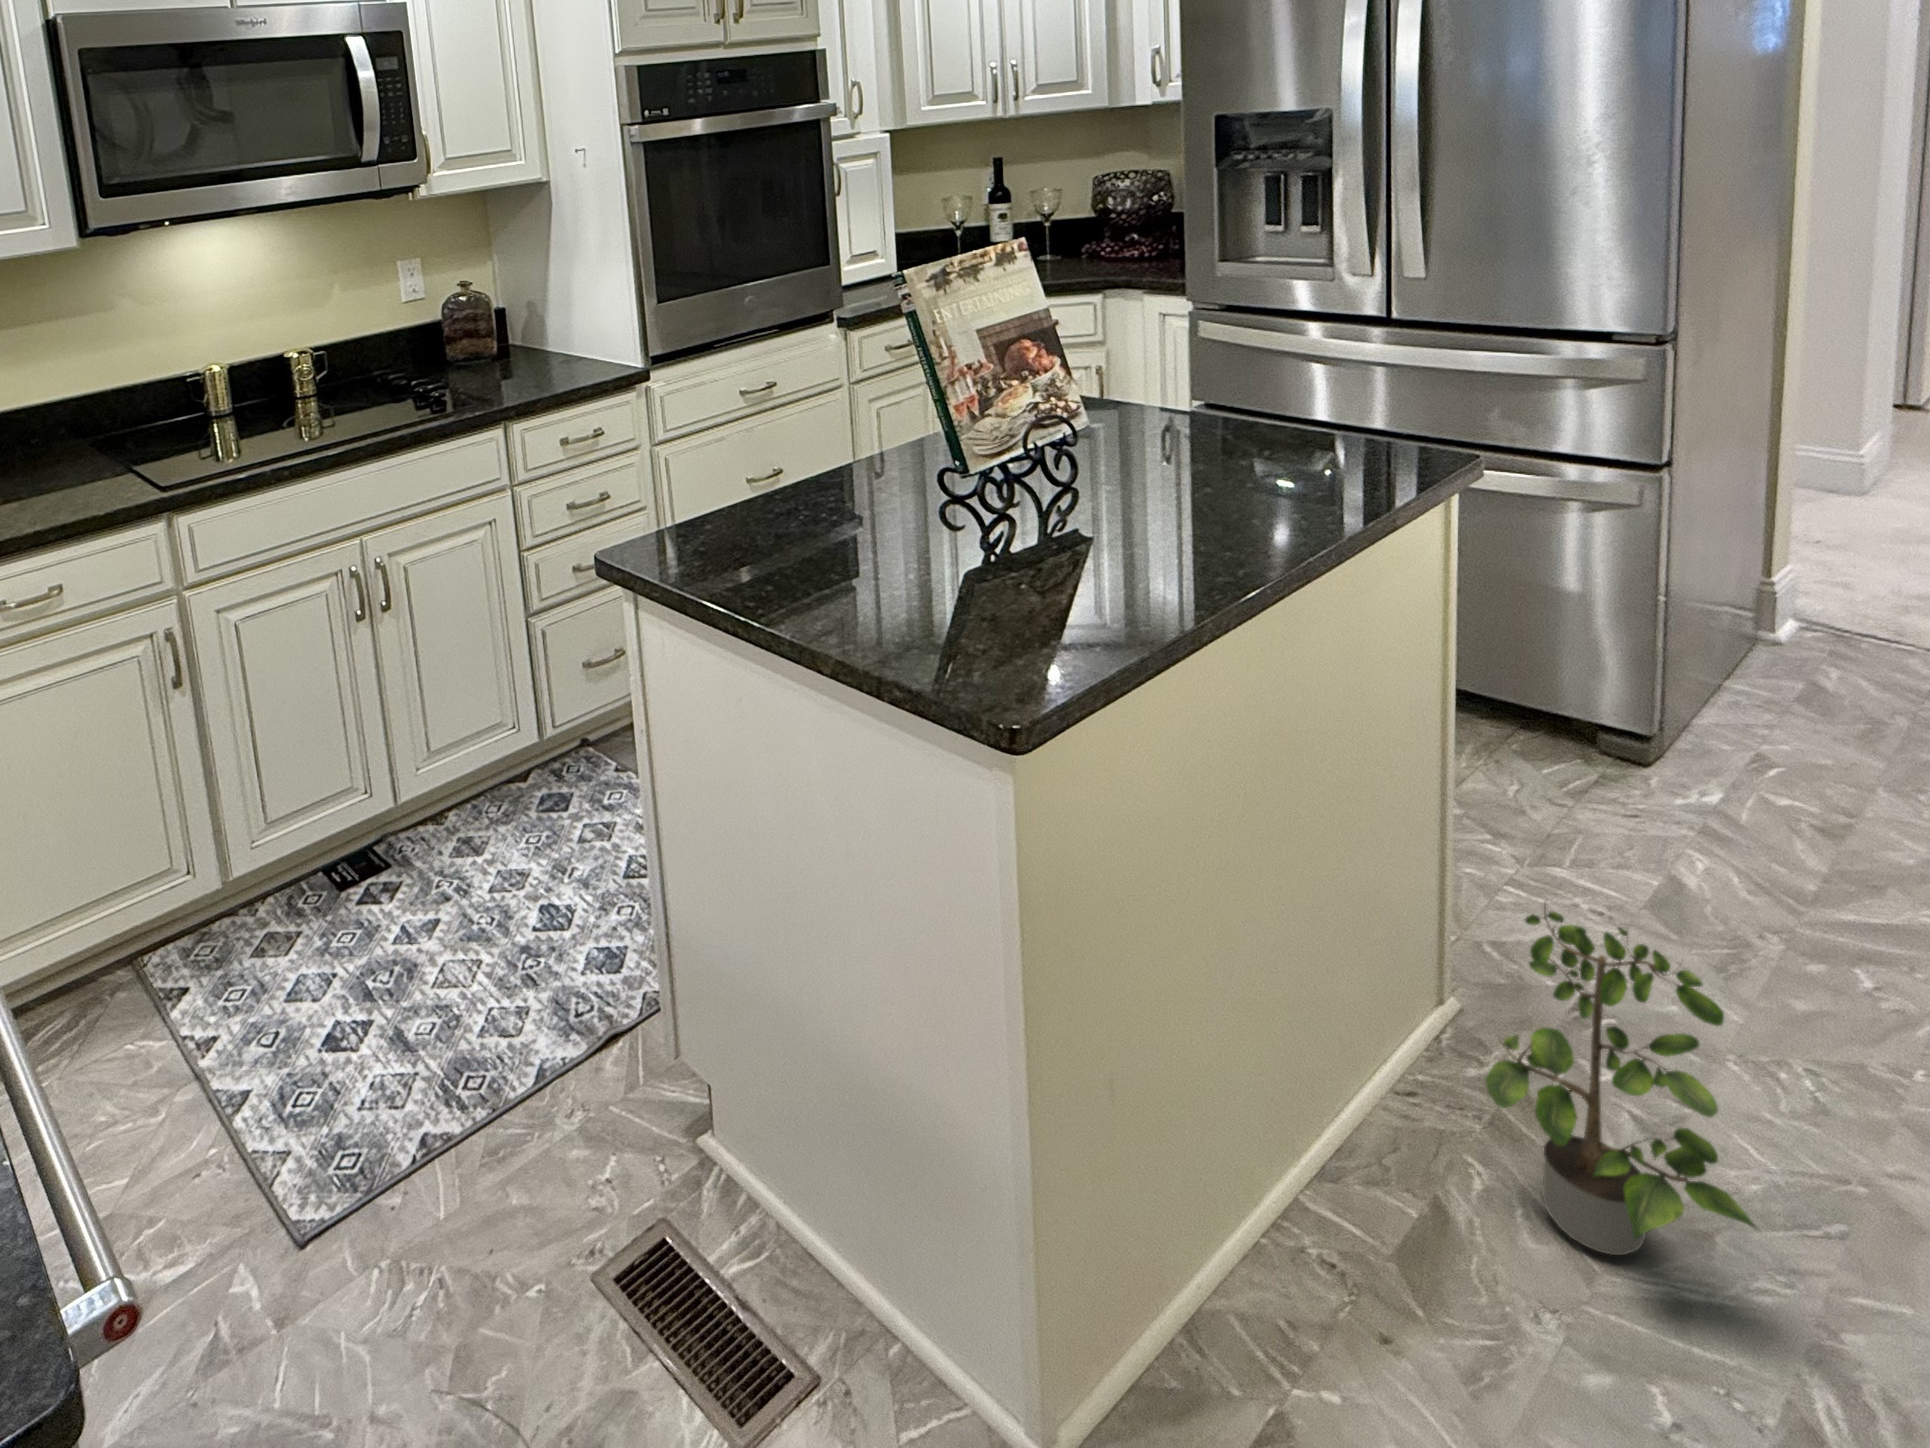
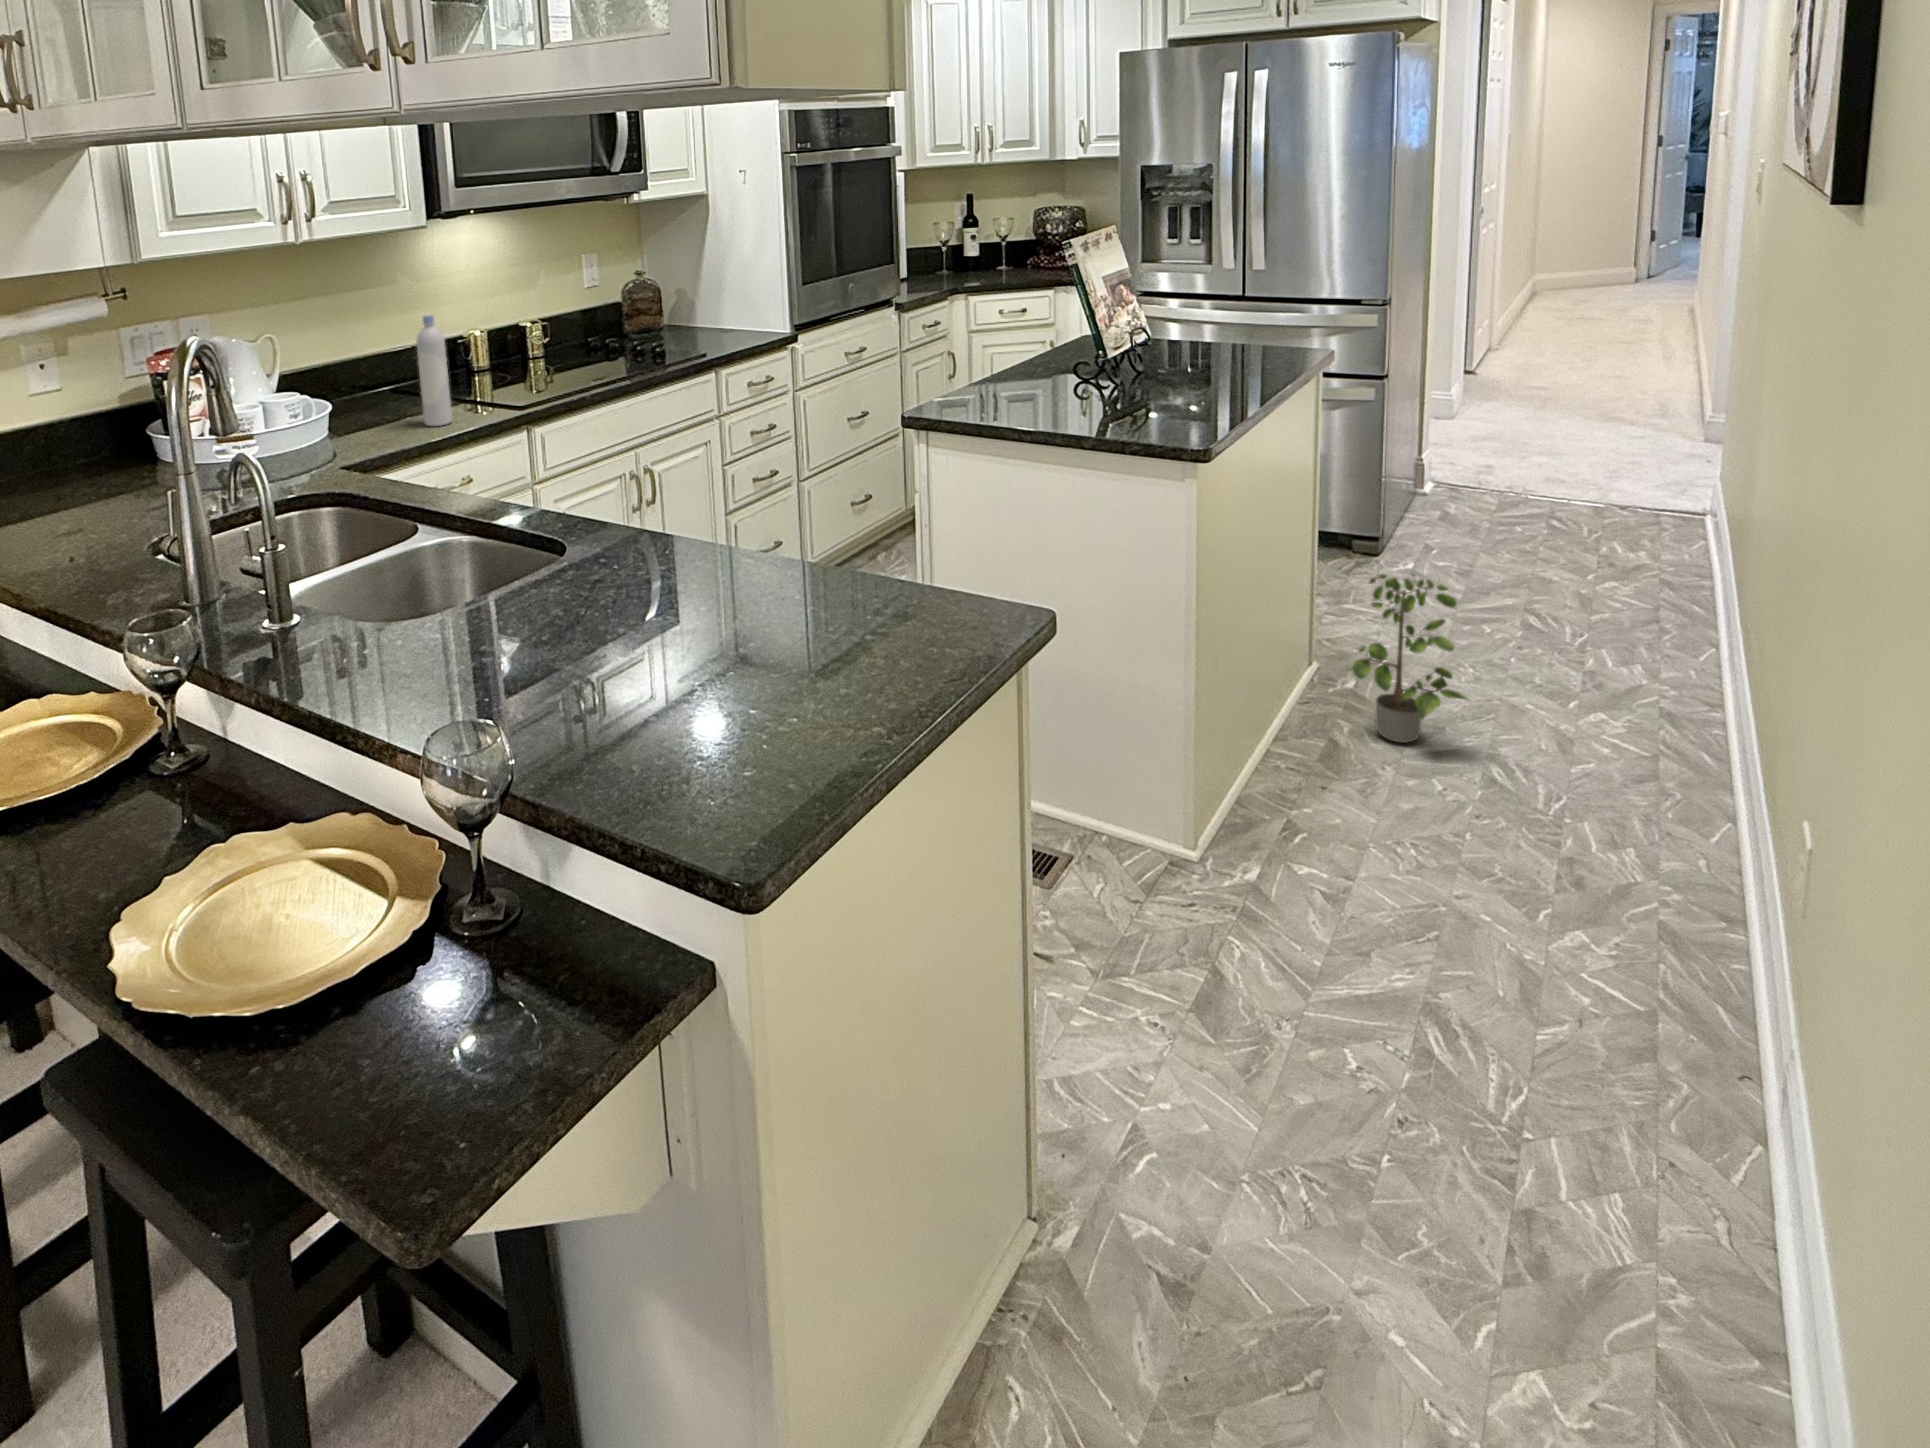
bottle: none [23,364,78,509] -> present [416,314,452,426]

